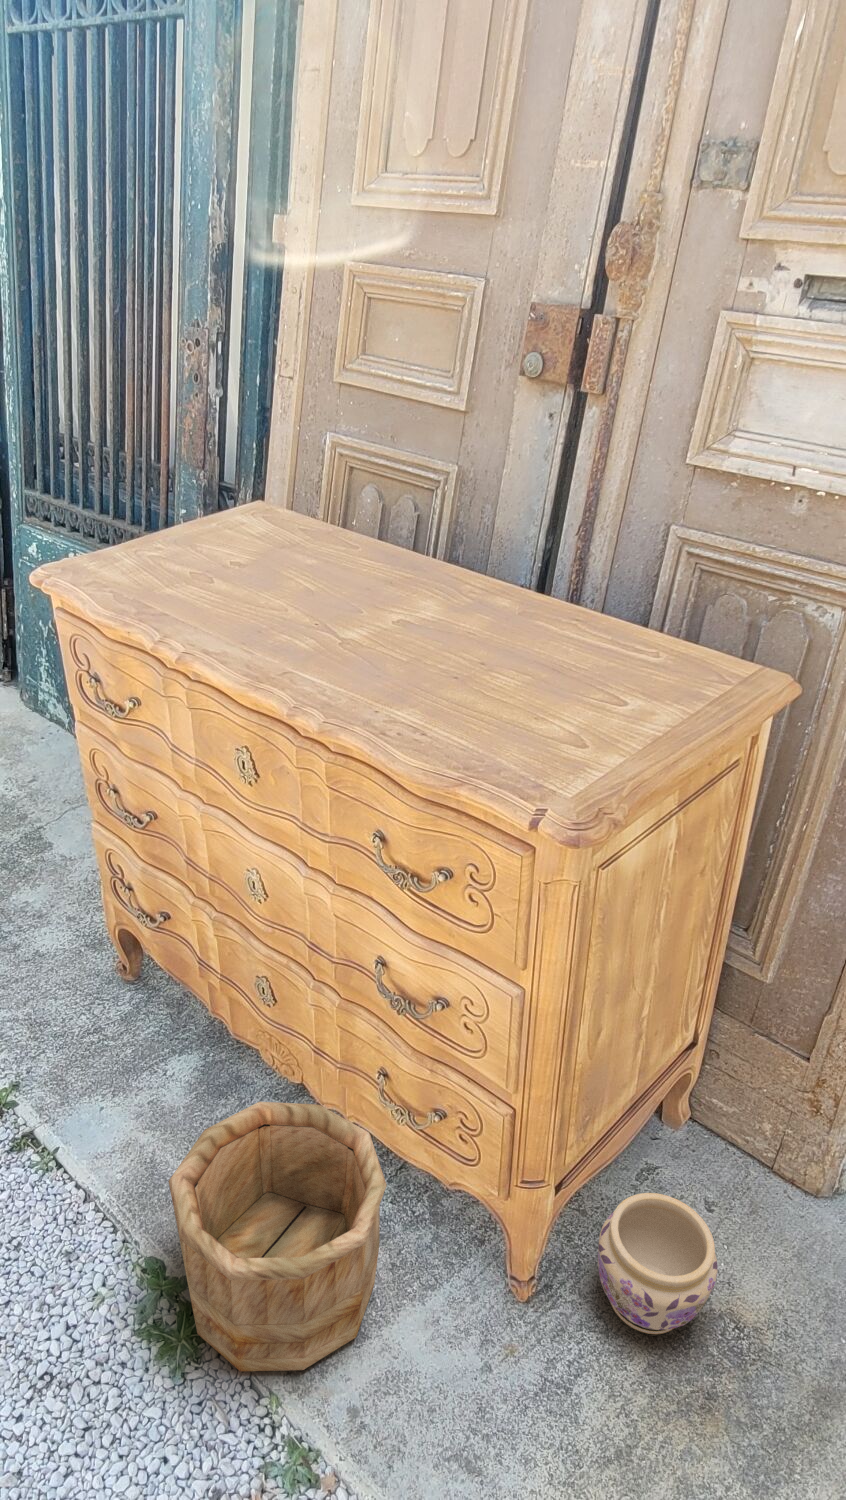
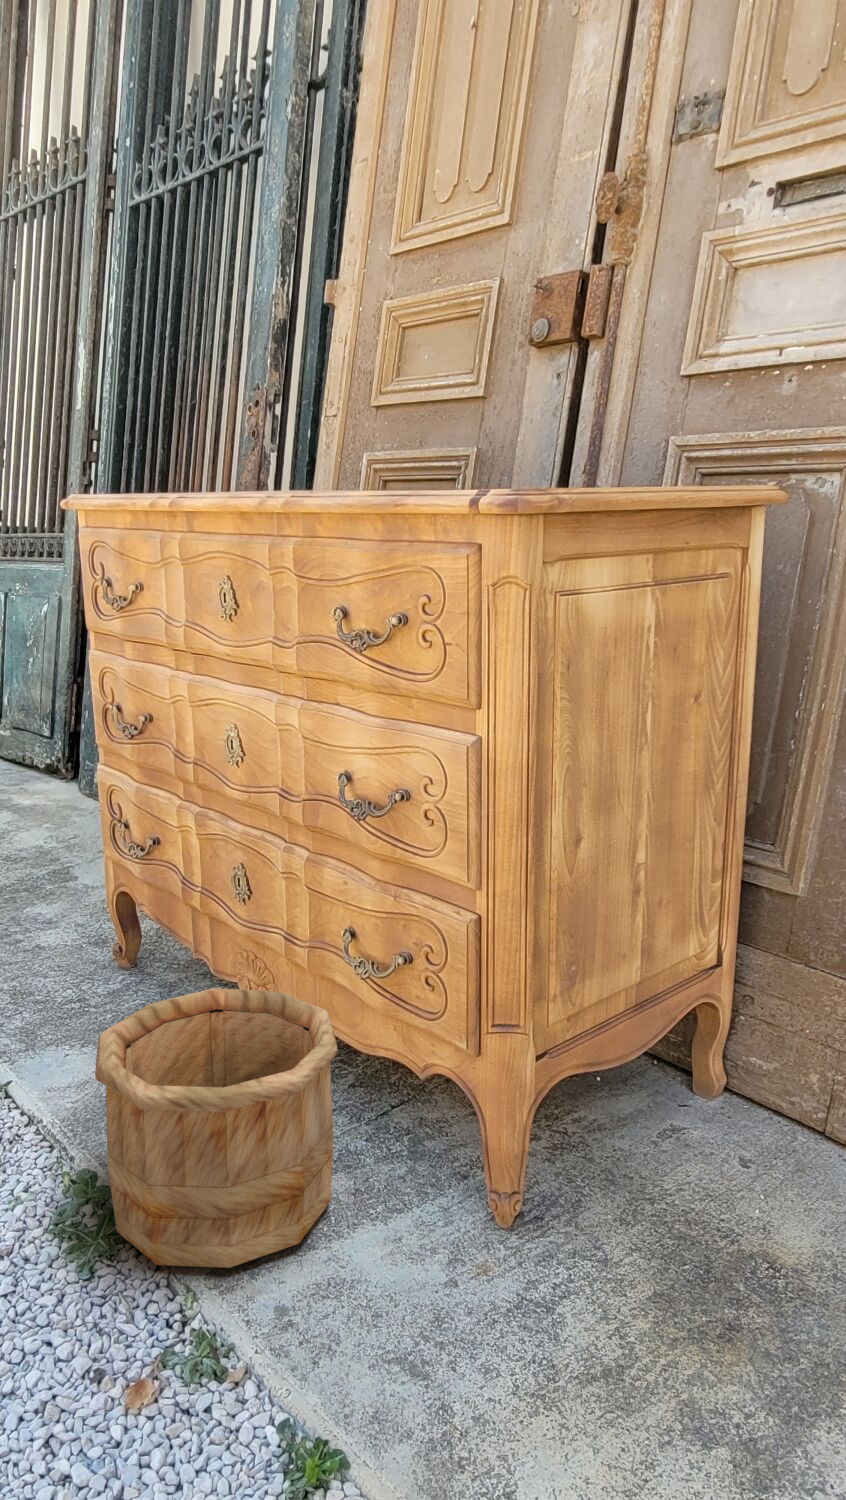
planter: present [598,1193,718,1336] -> none [593,1099,737,1268]

